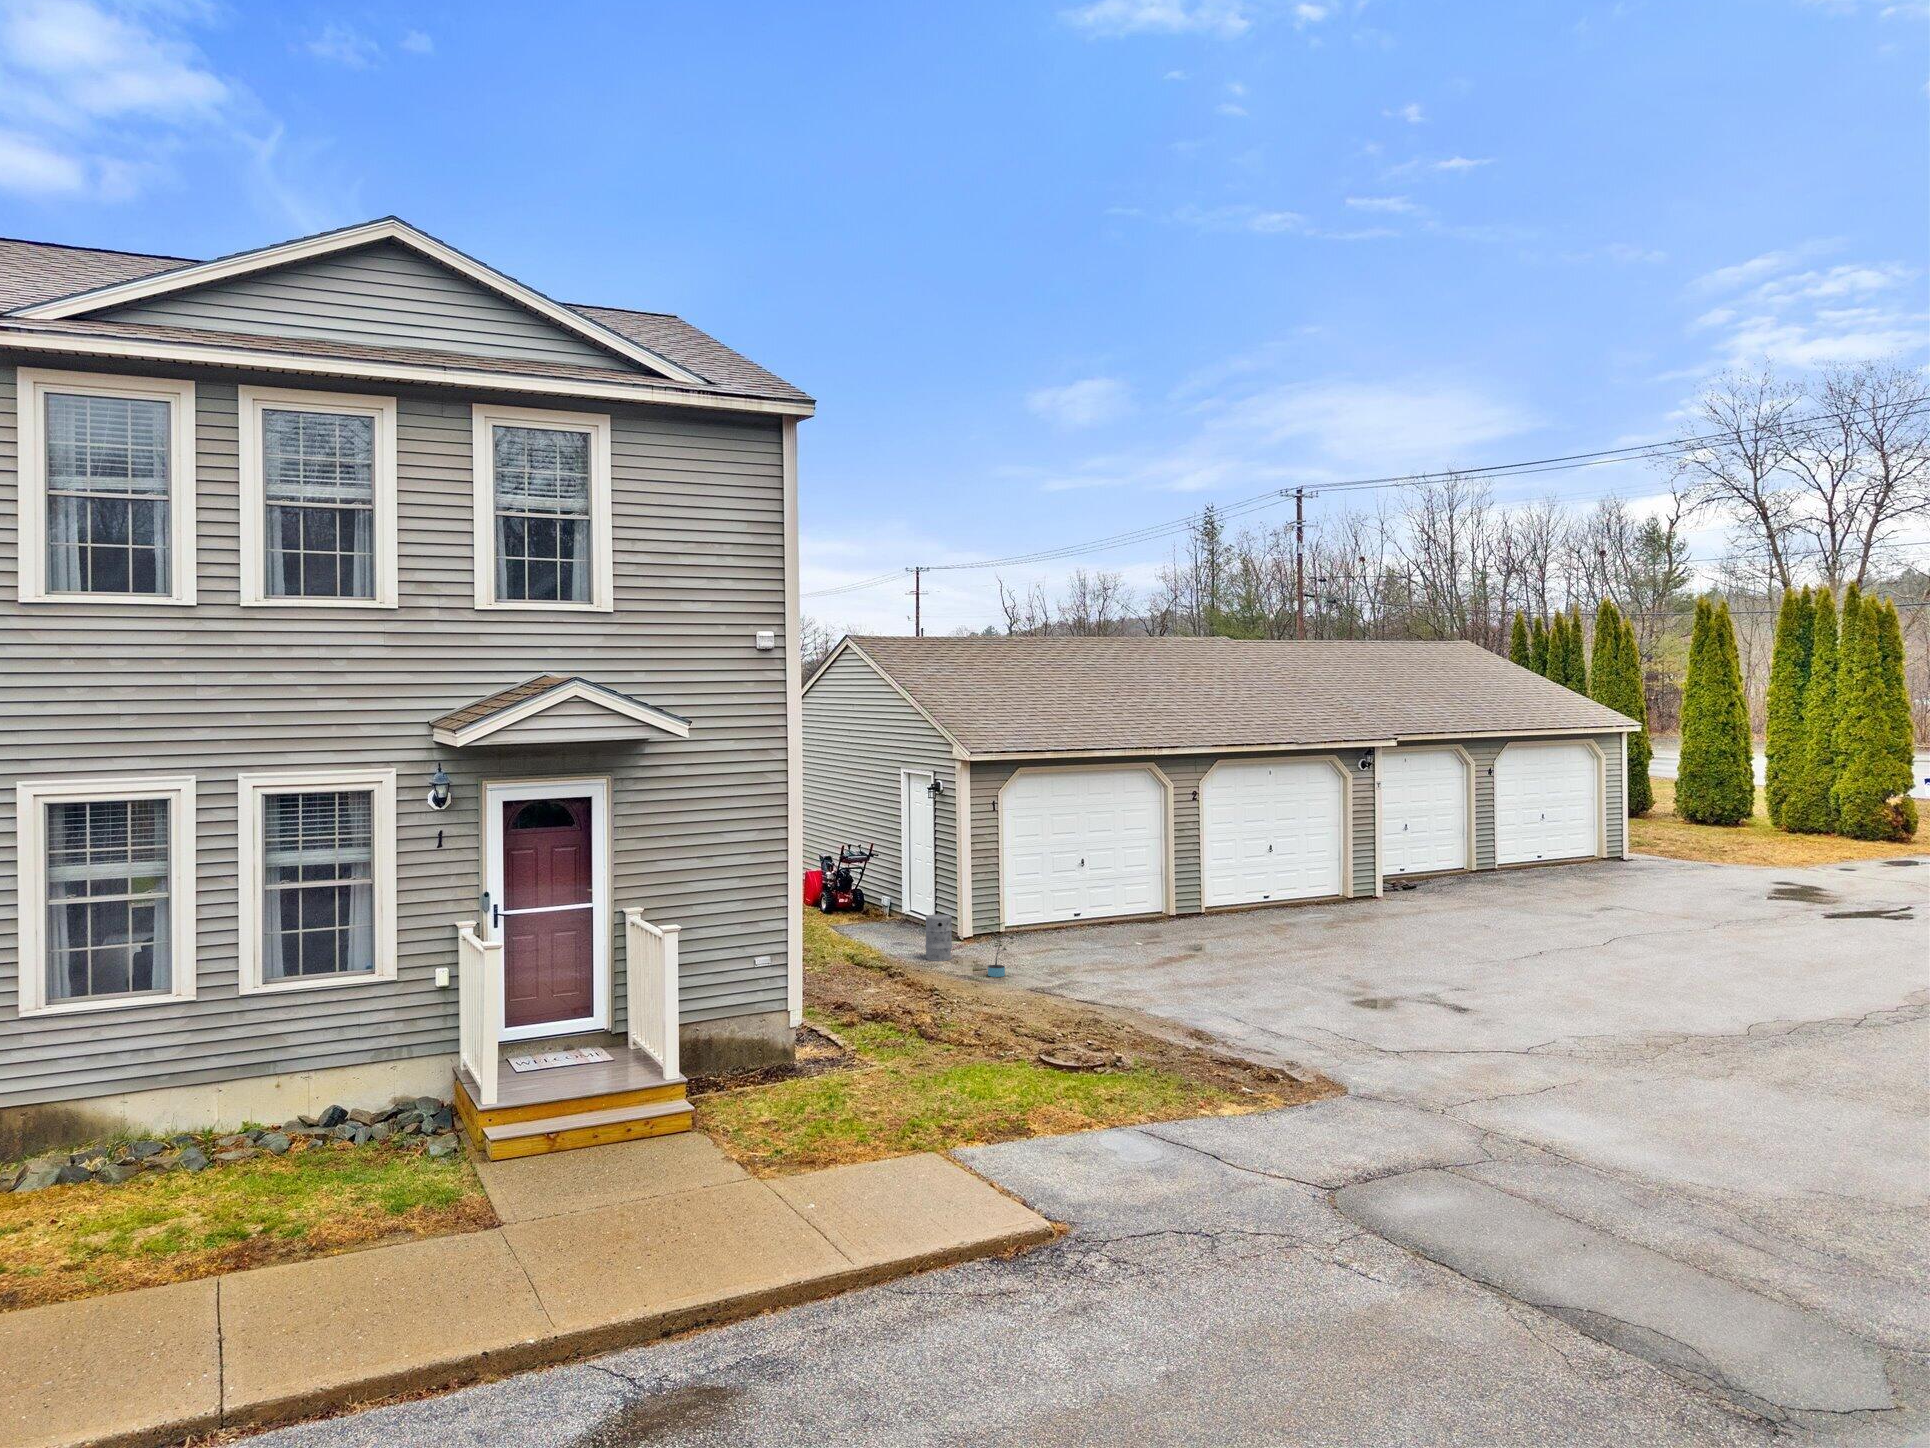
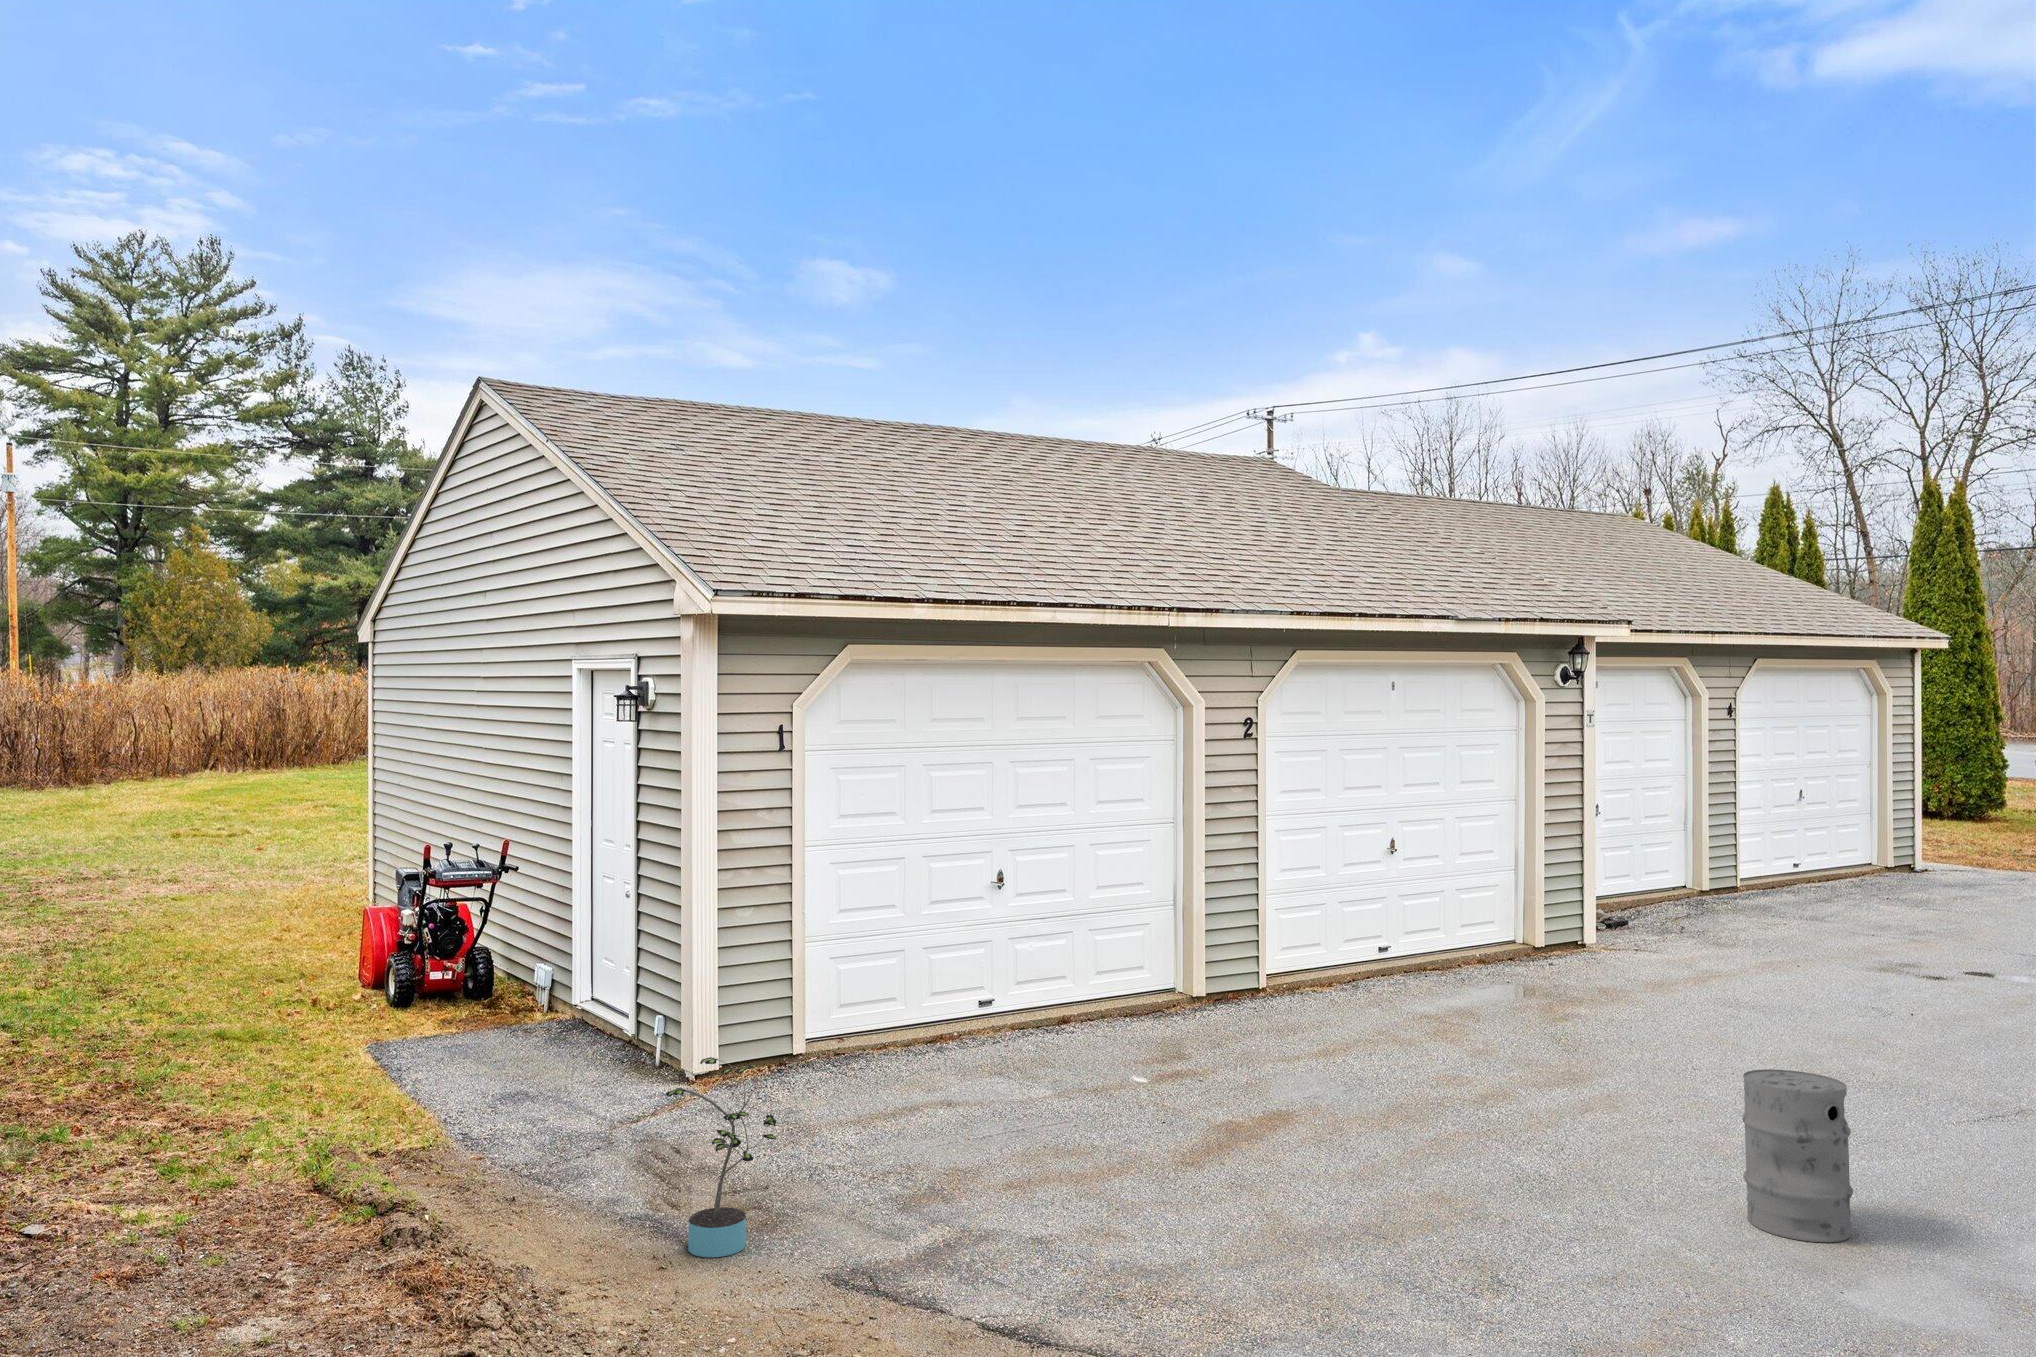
trash can: present [925,914,952,961] -> present [1742,1069,1853,1242]

